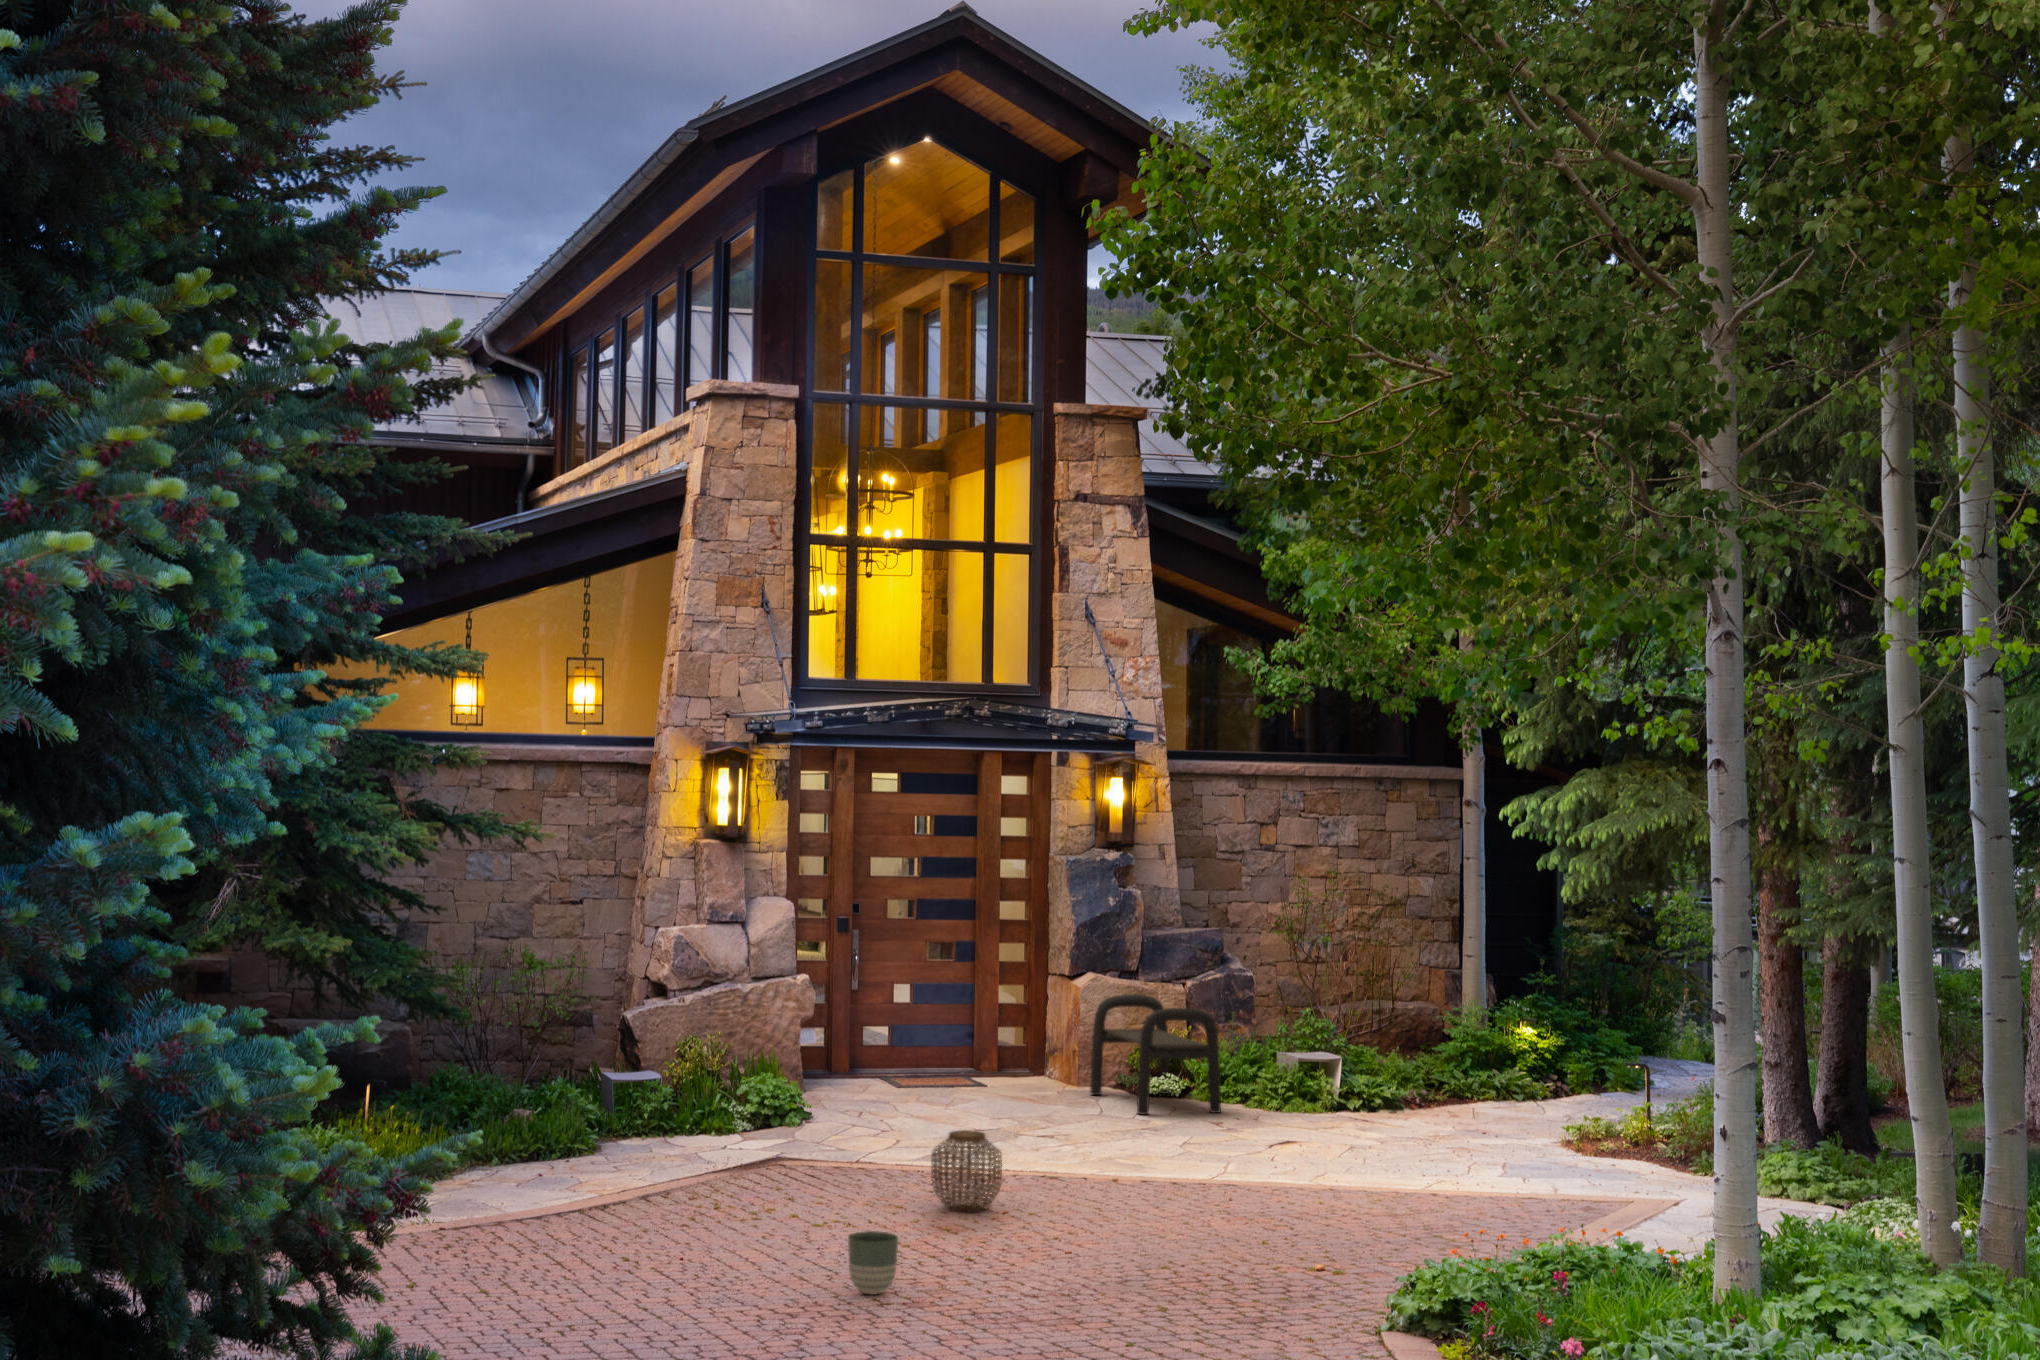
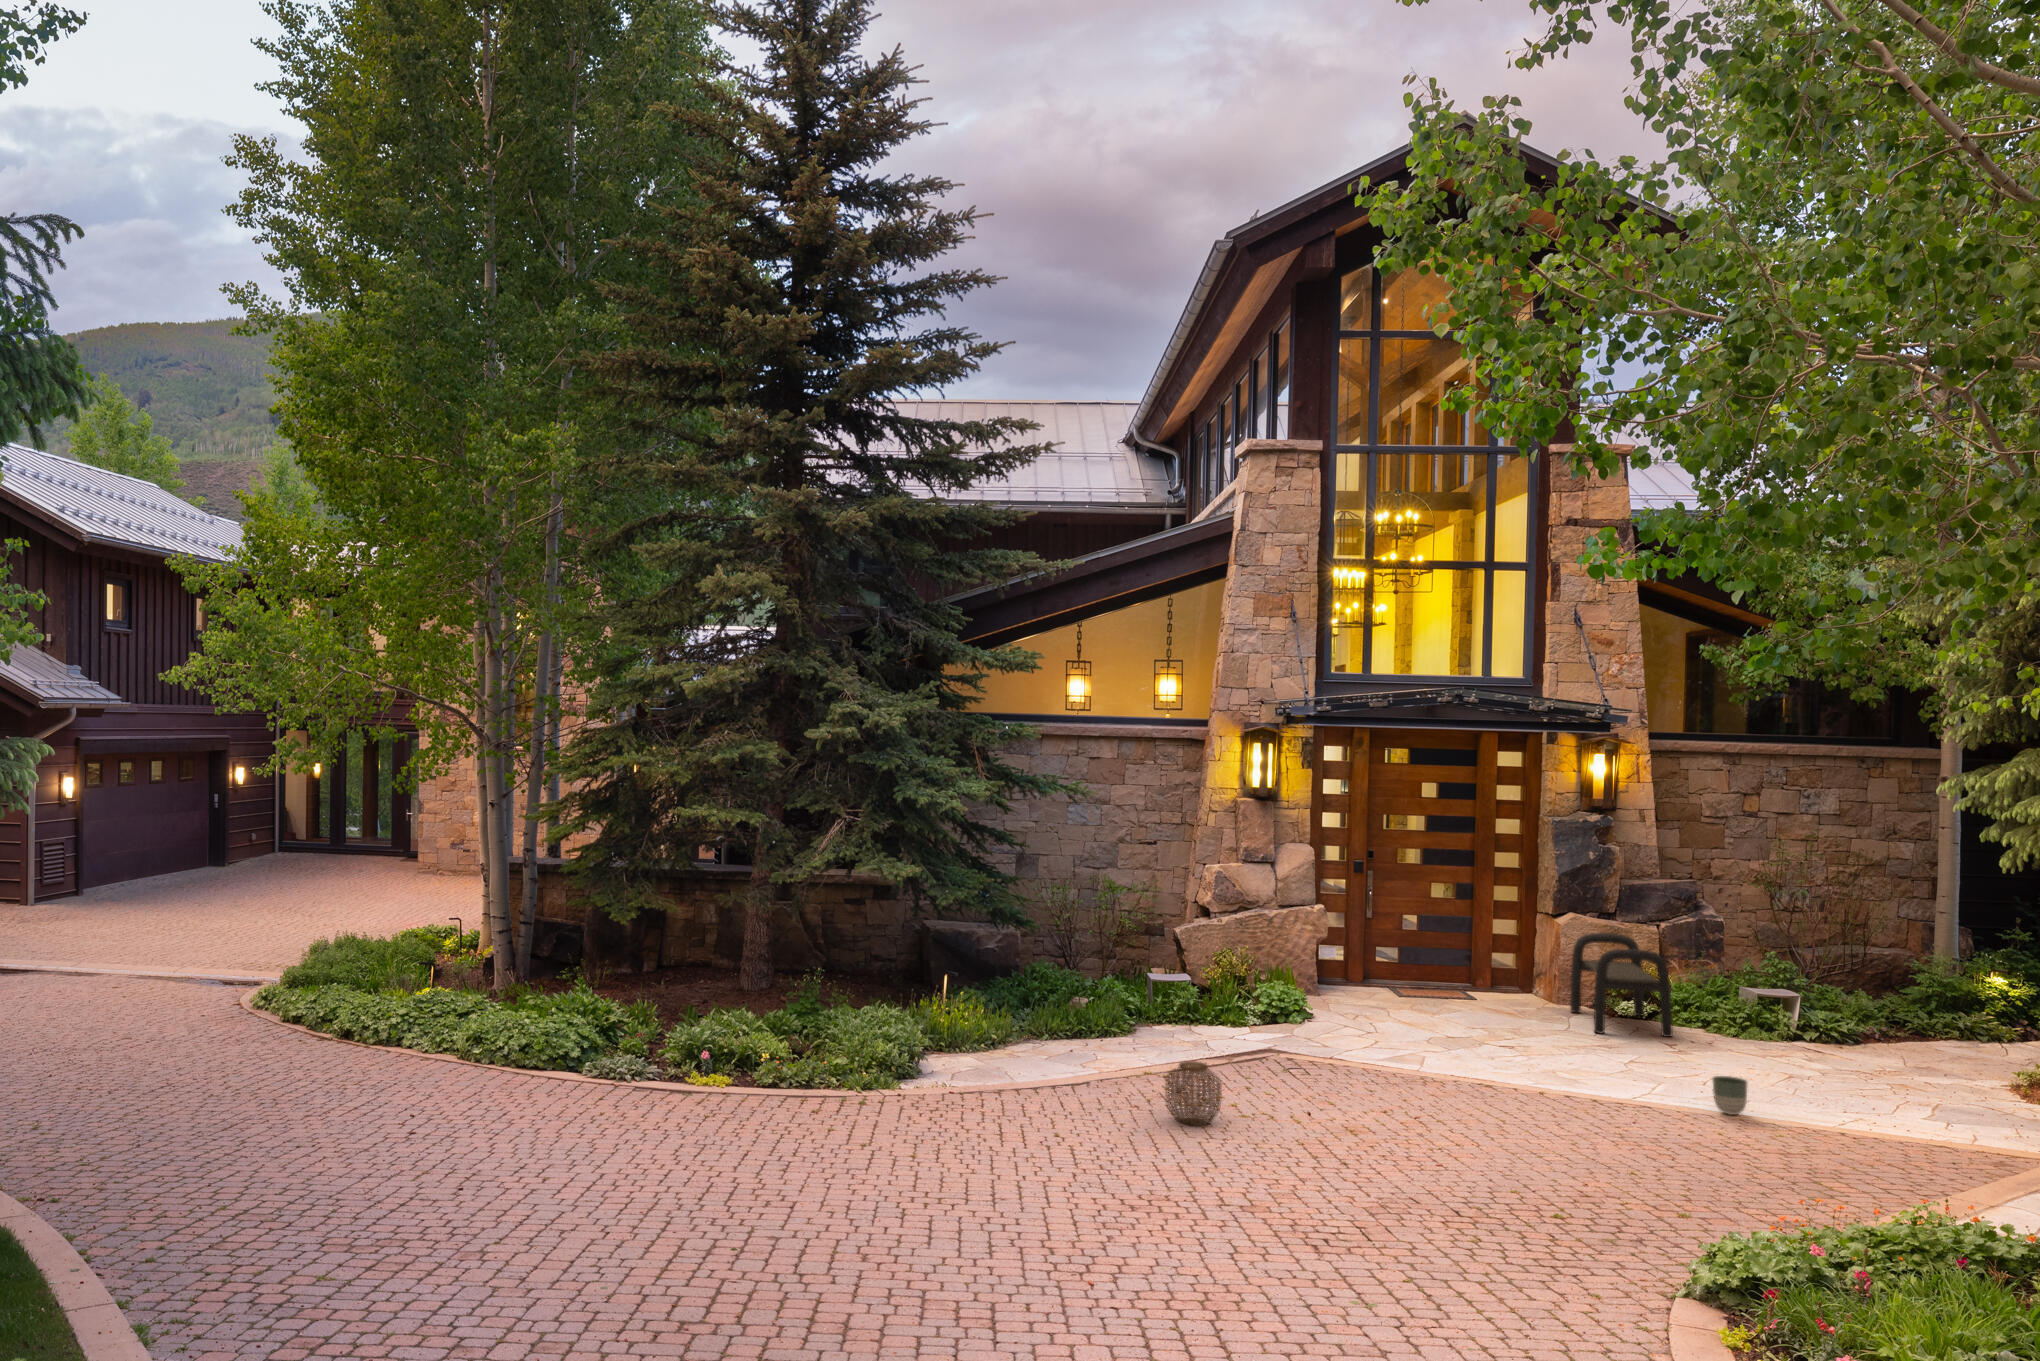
woven basket: present [931,1130,1002,1212] -> present [1166,1061,1222,1126]
planter: present [848,1231,898,1294] -> present [1713,1076,1748,1115]

